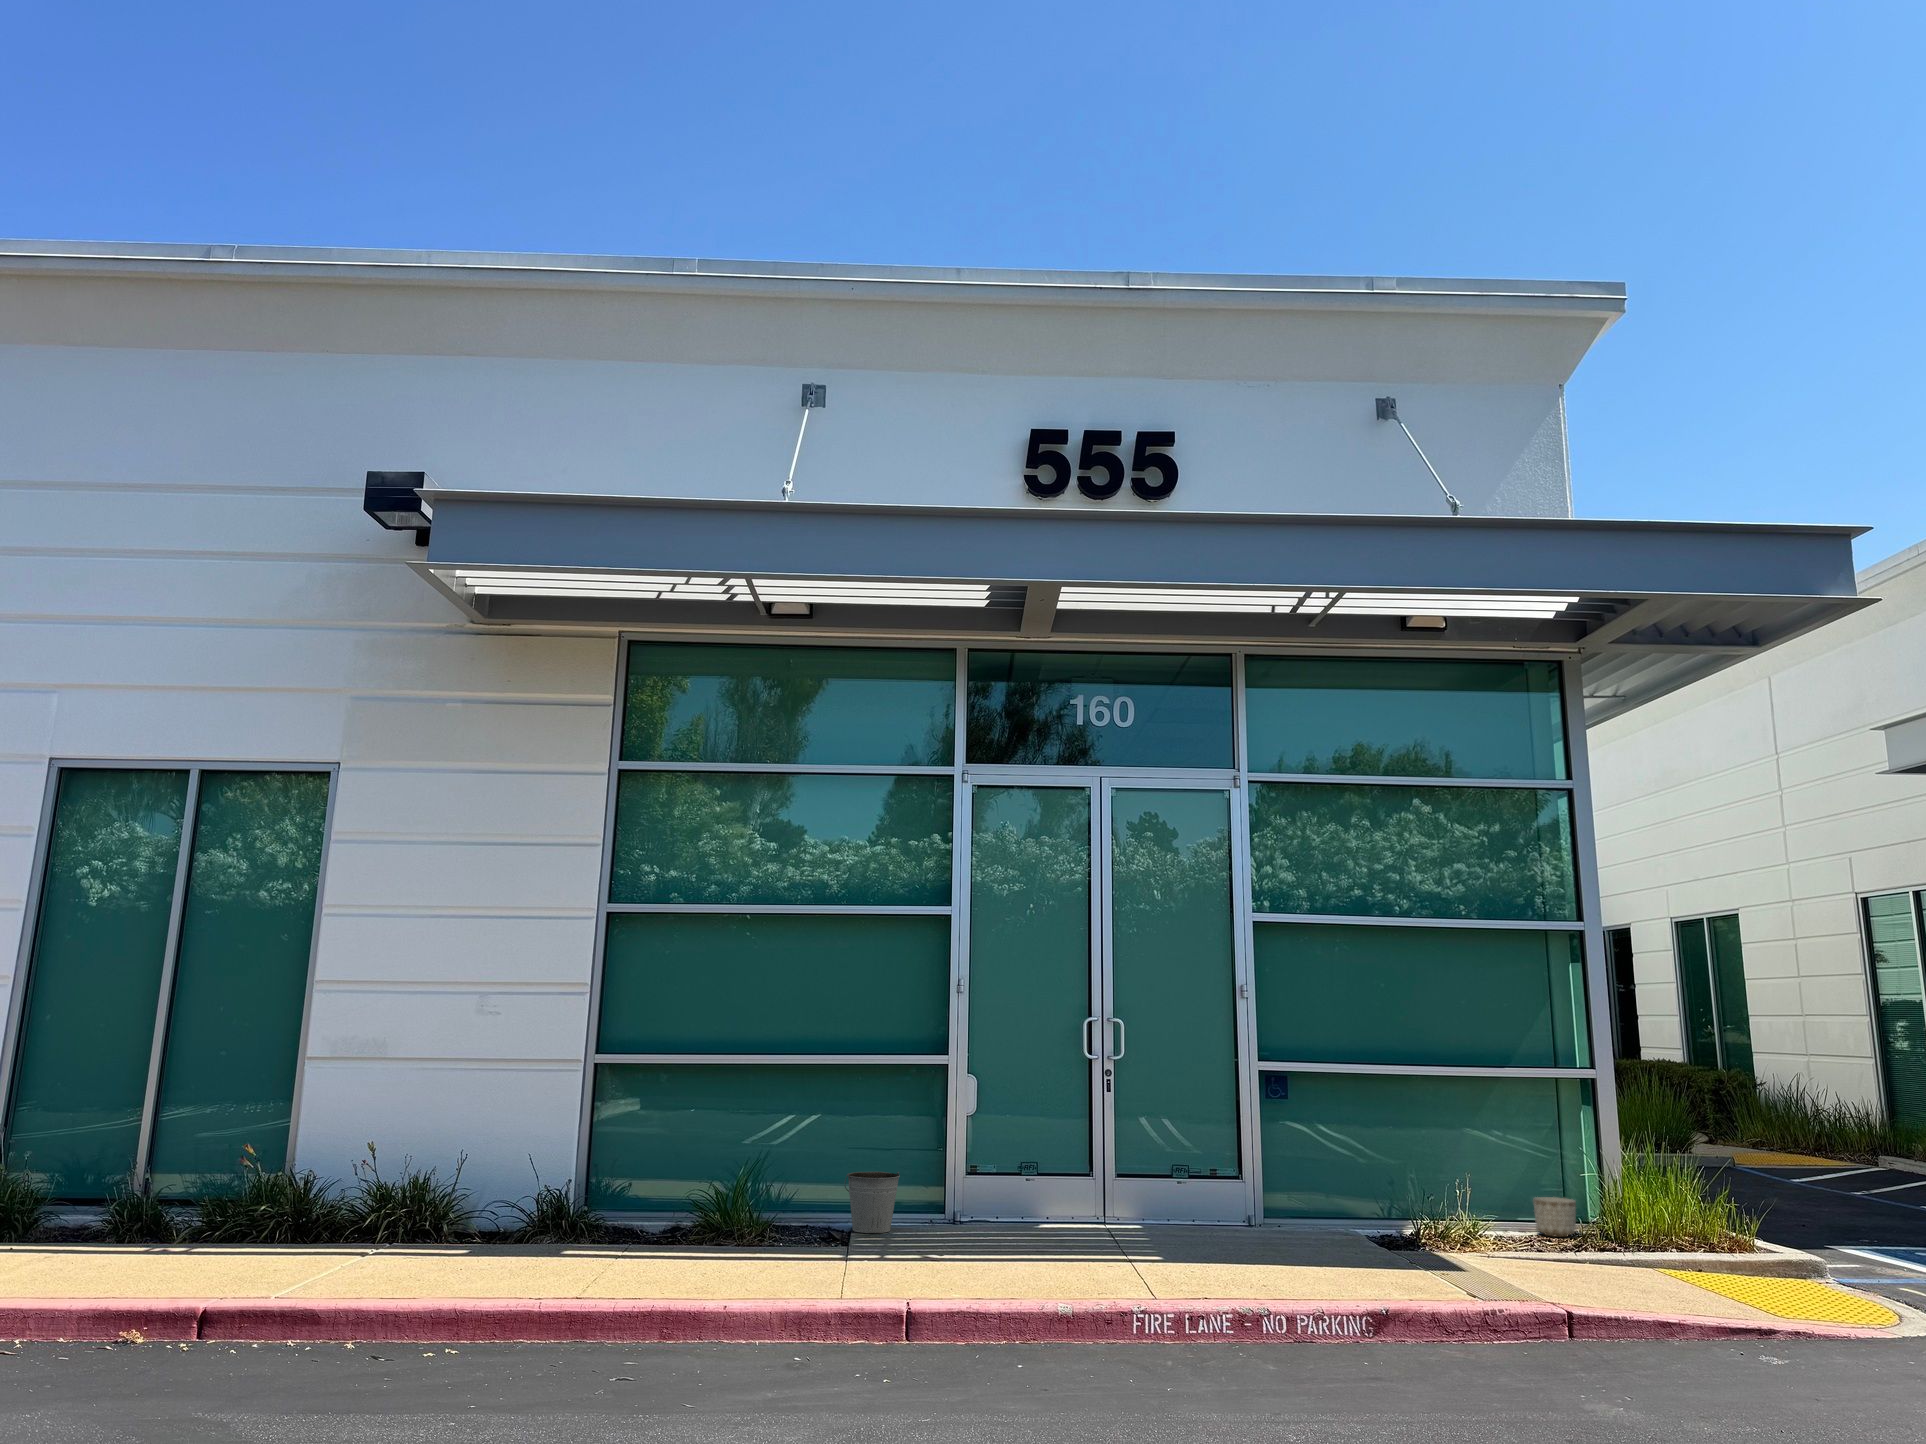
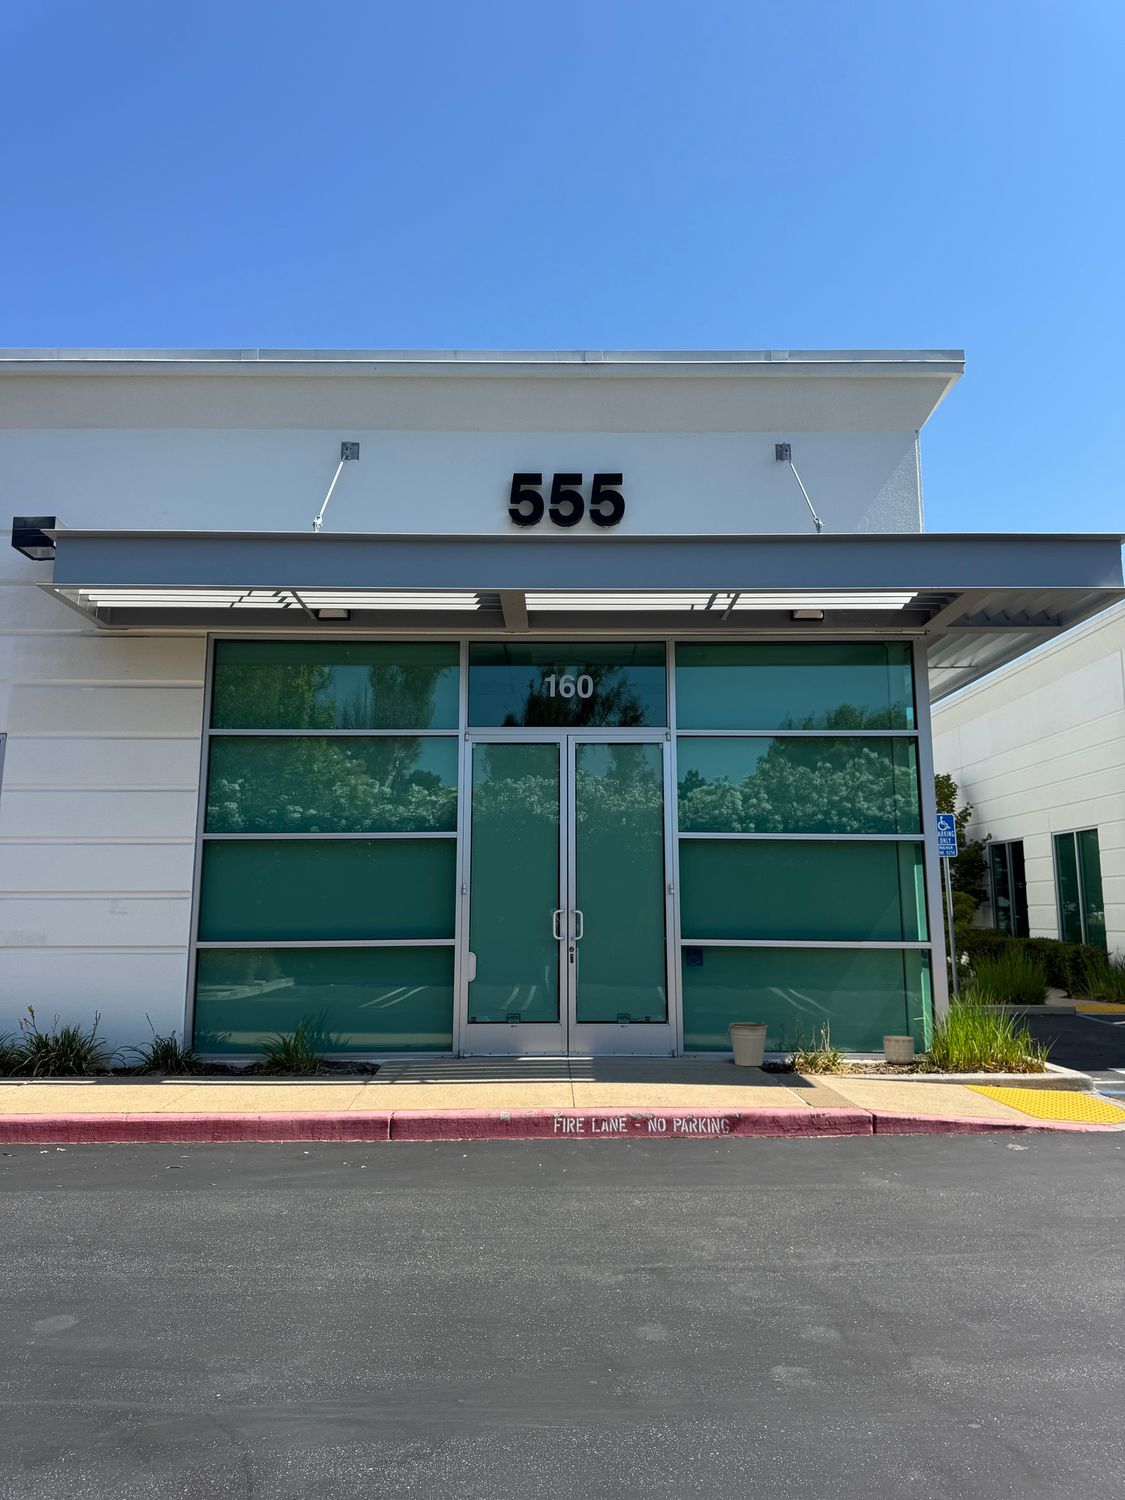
bucket: present [845,1172,900,1233] -> present [727,1023,767,1066]

